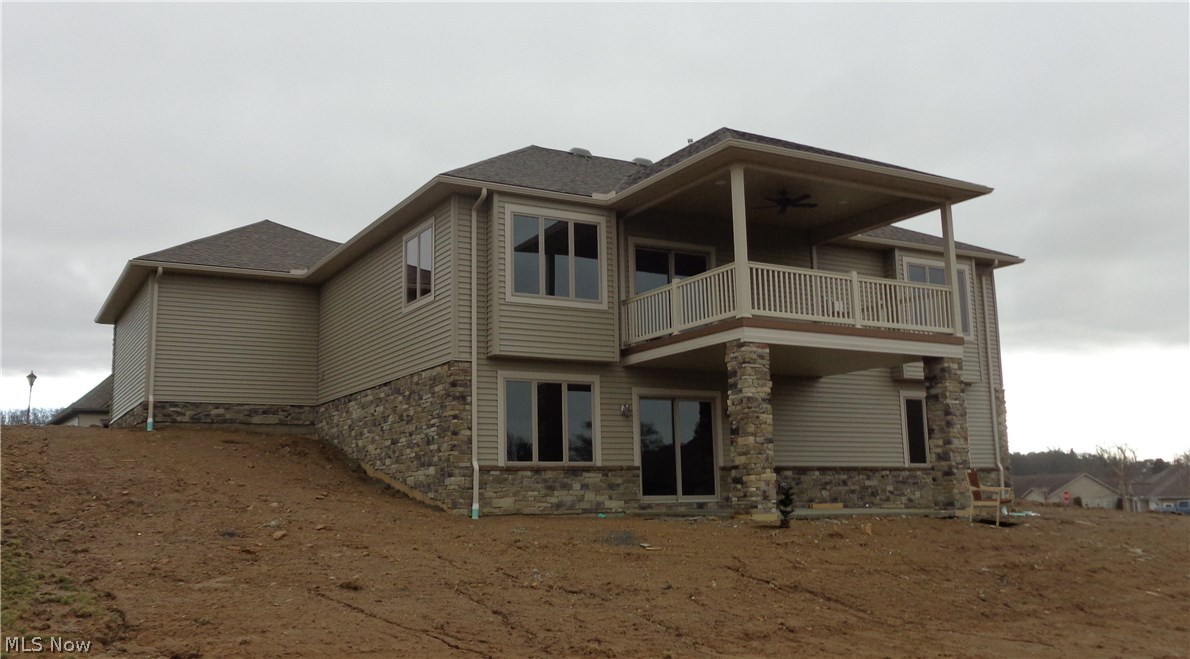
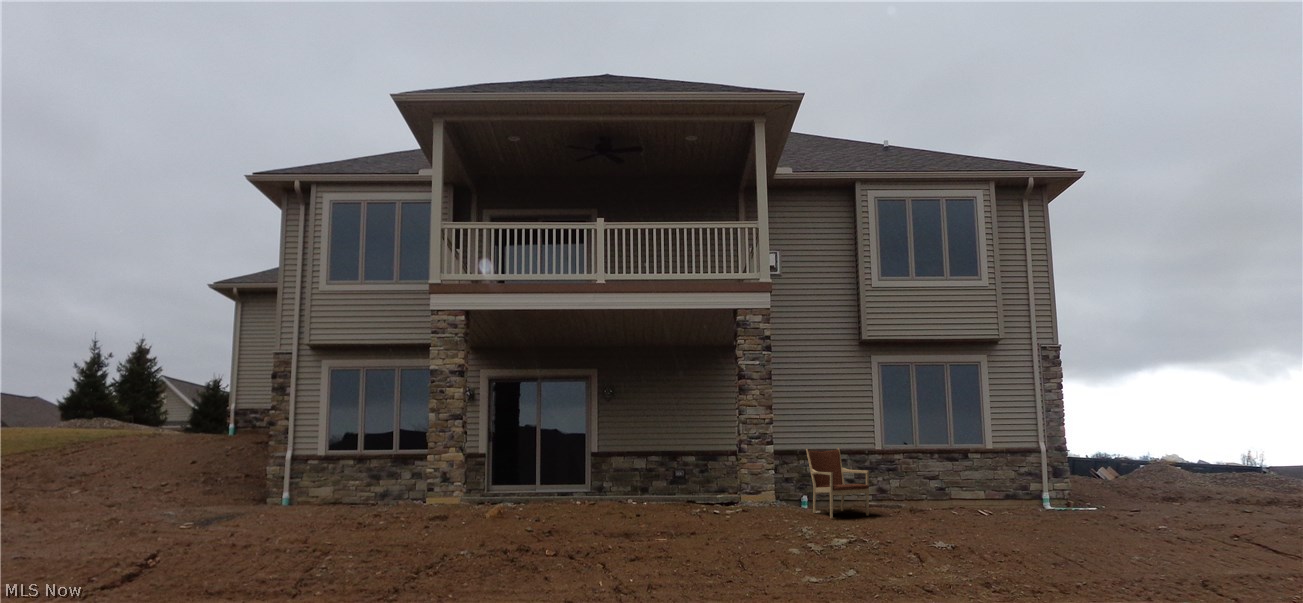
potted plant: present [773,486,795,528] -> none [505,469,530,517]

